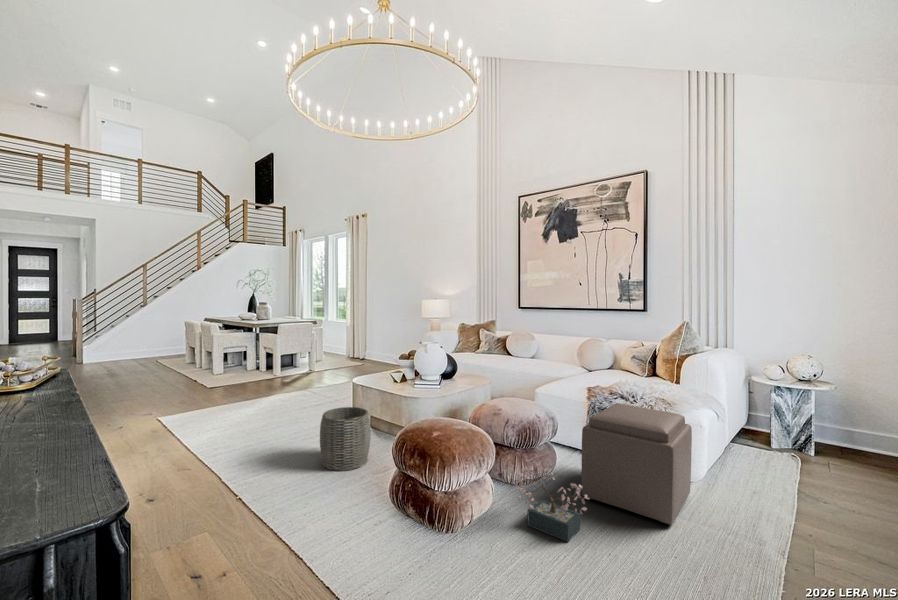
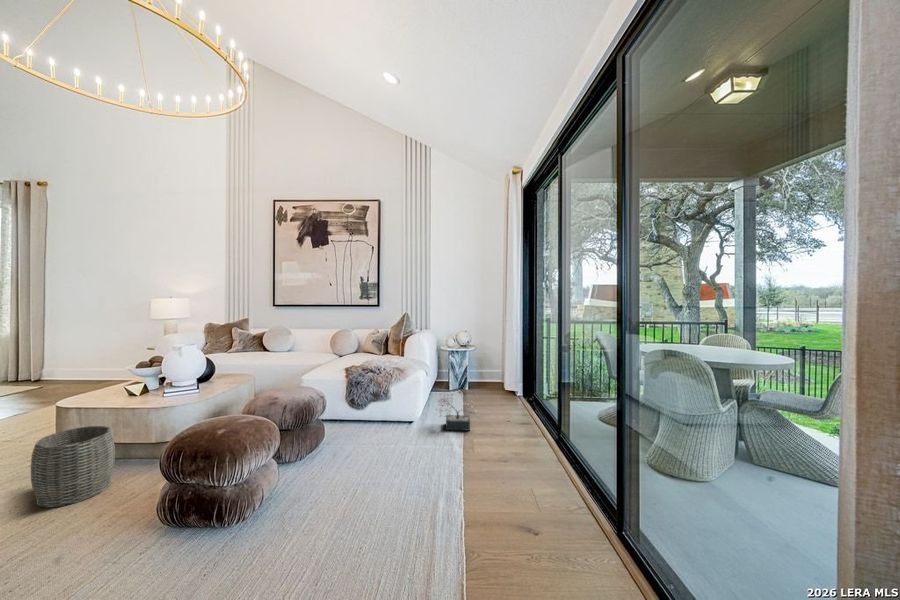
ottoman: present [582,404,692,524] -> none [348,378,418,455]
decorative plant: present [514,456,589,542] -> present [437,392,477,431]

